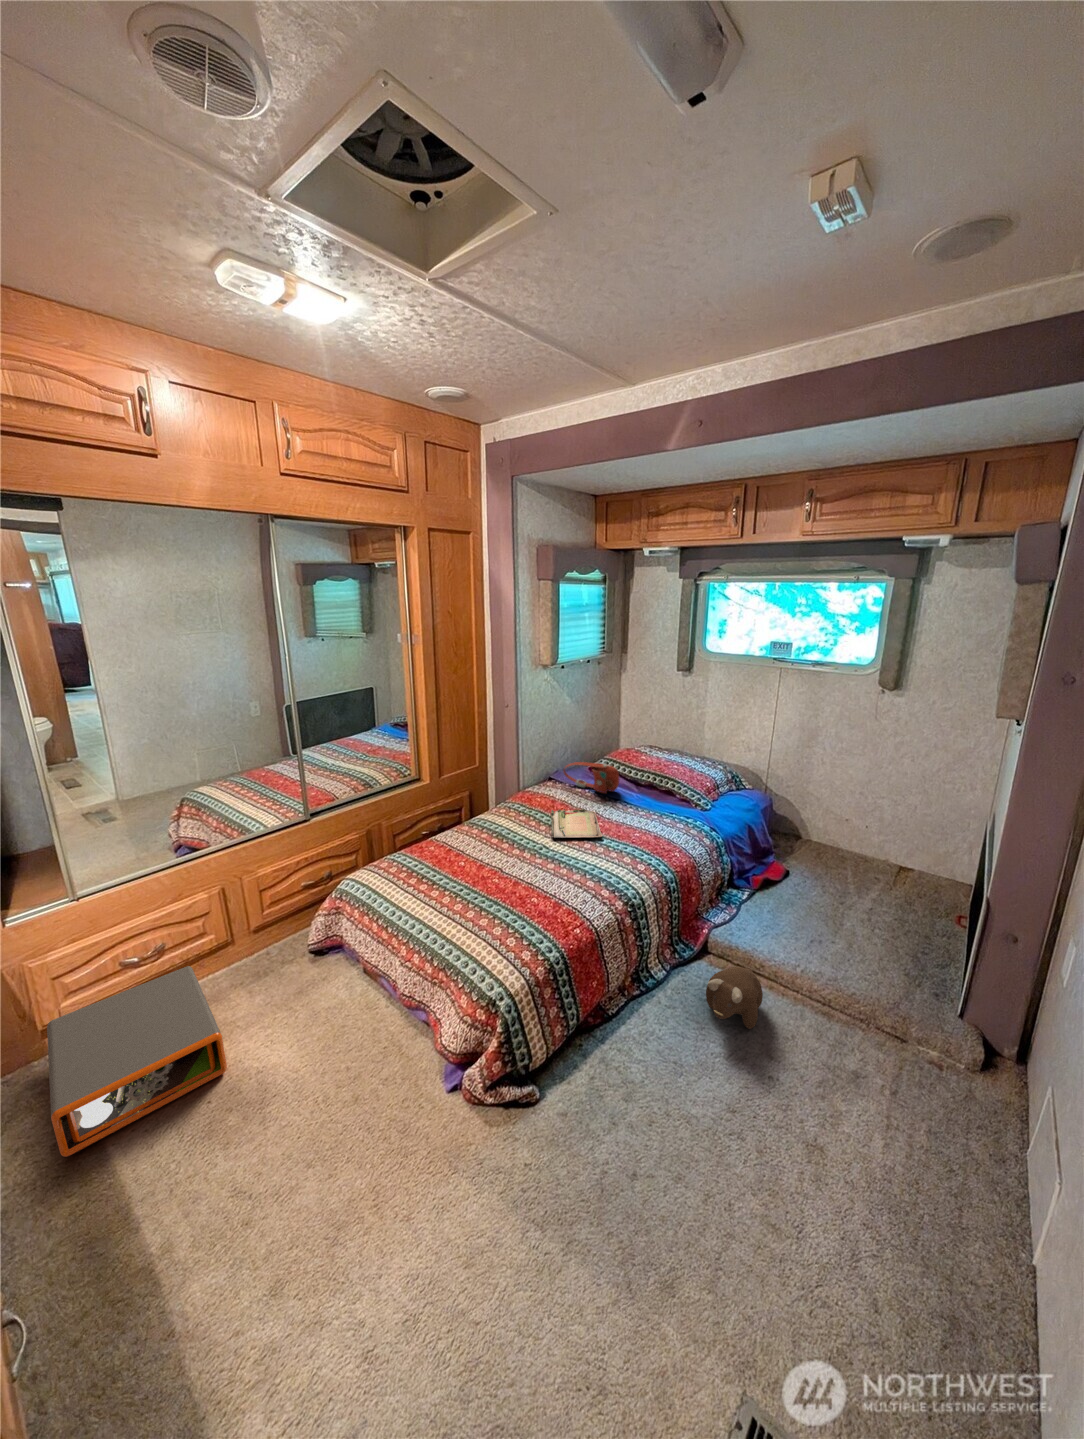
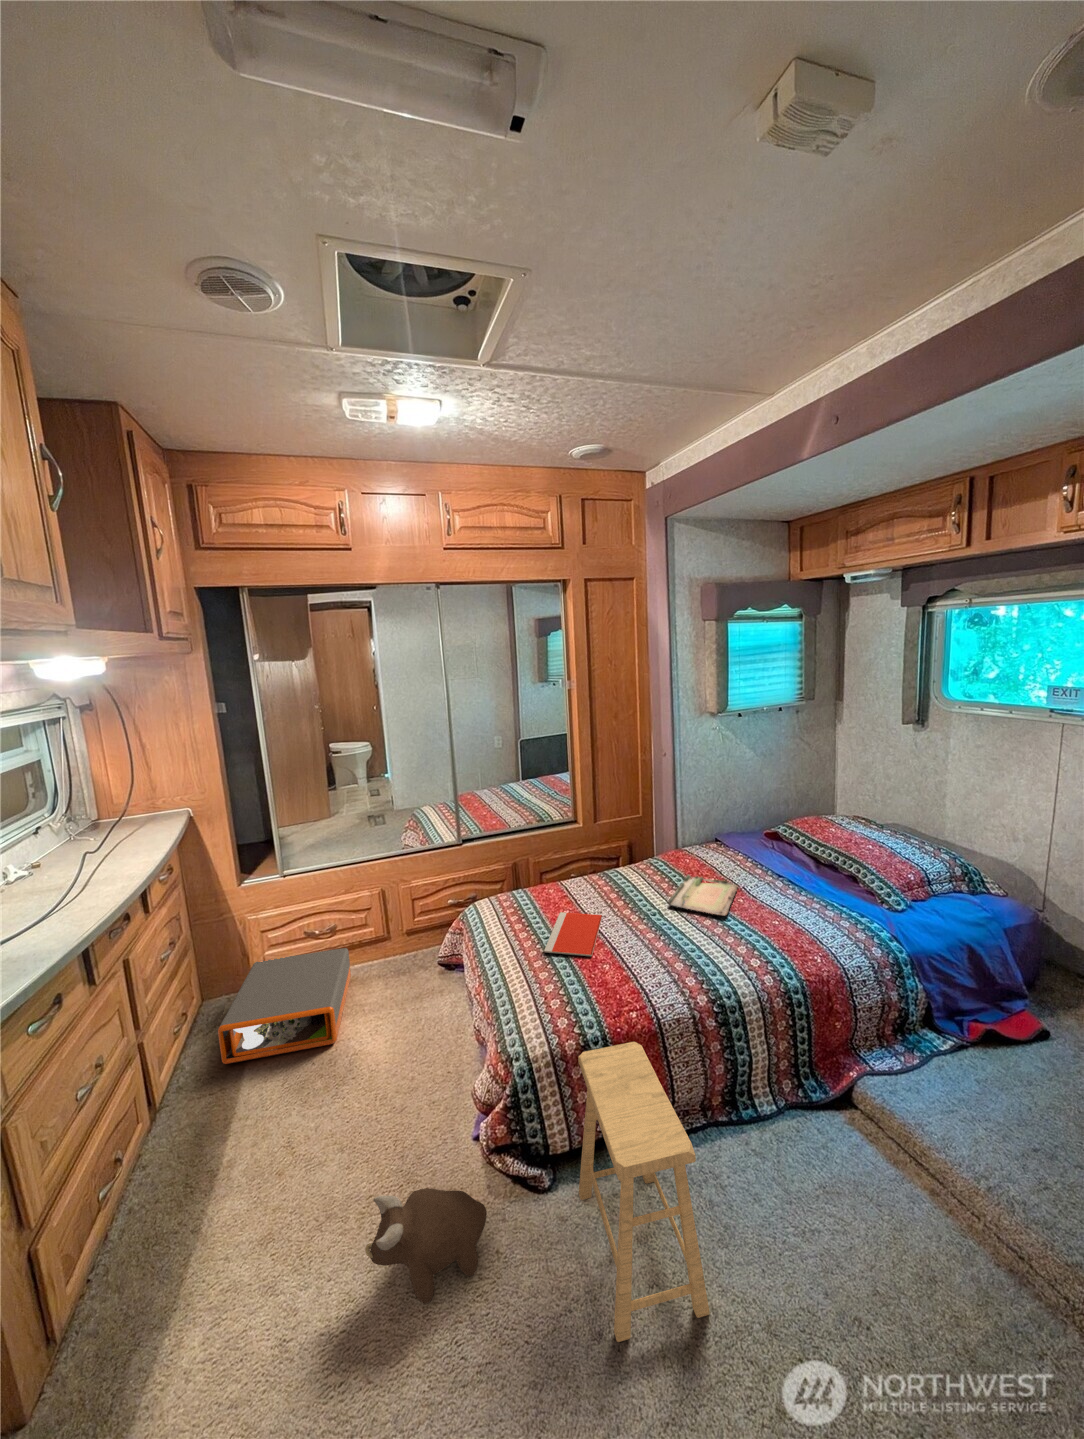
handbag: present [563,762,619,793] -> none [722,825,786,867]
notebook: none [462,858,518,903] -> present [544,912,602,956]
footstool: none [565,949,698,1172] -> present [578,1042,710,1342]
plush toy: present [706,966,763,1029] -> present [365,1188,487,1303]

